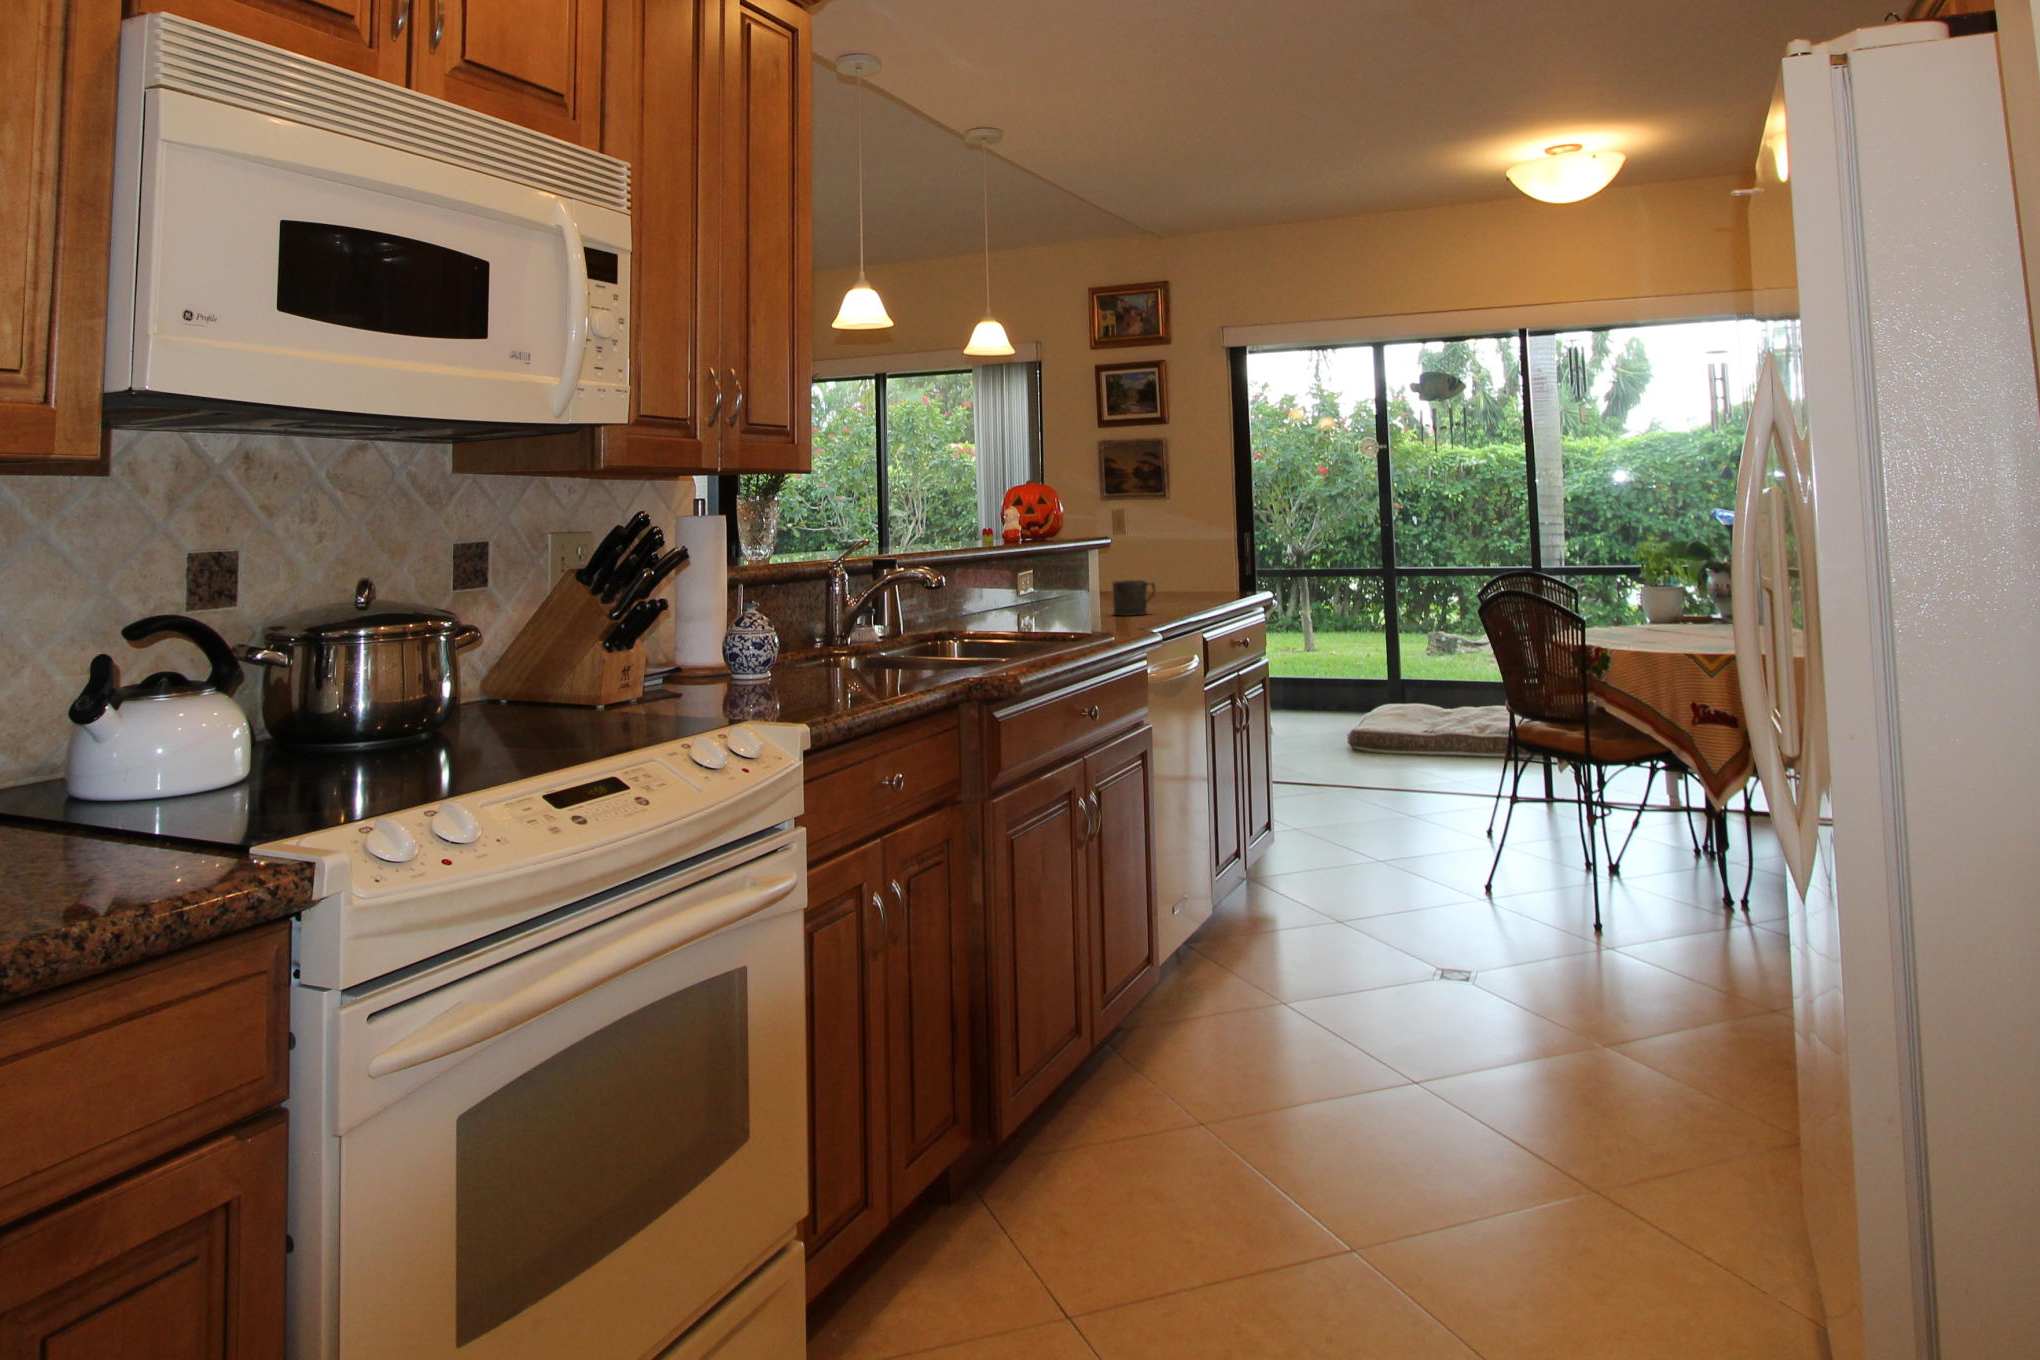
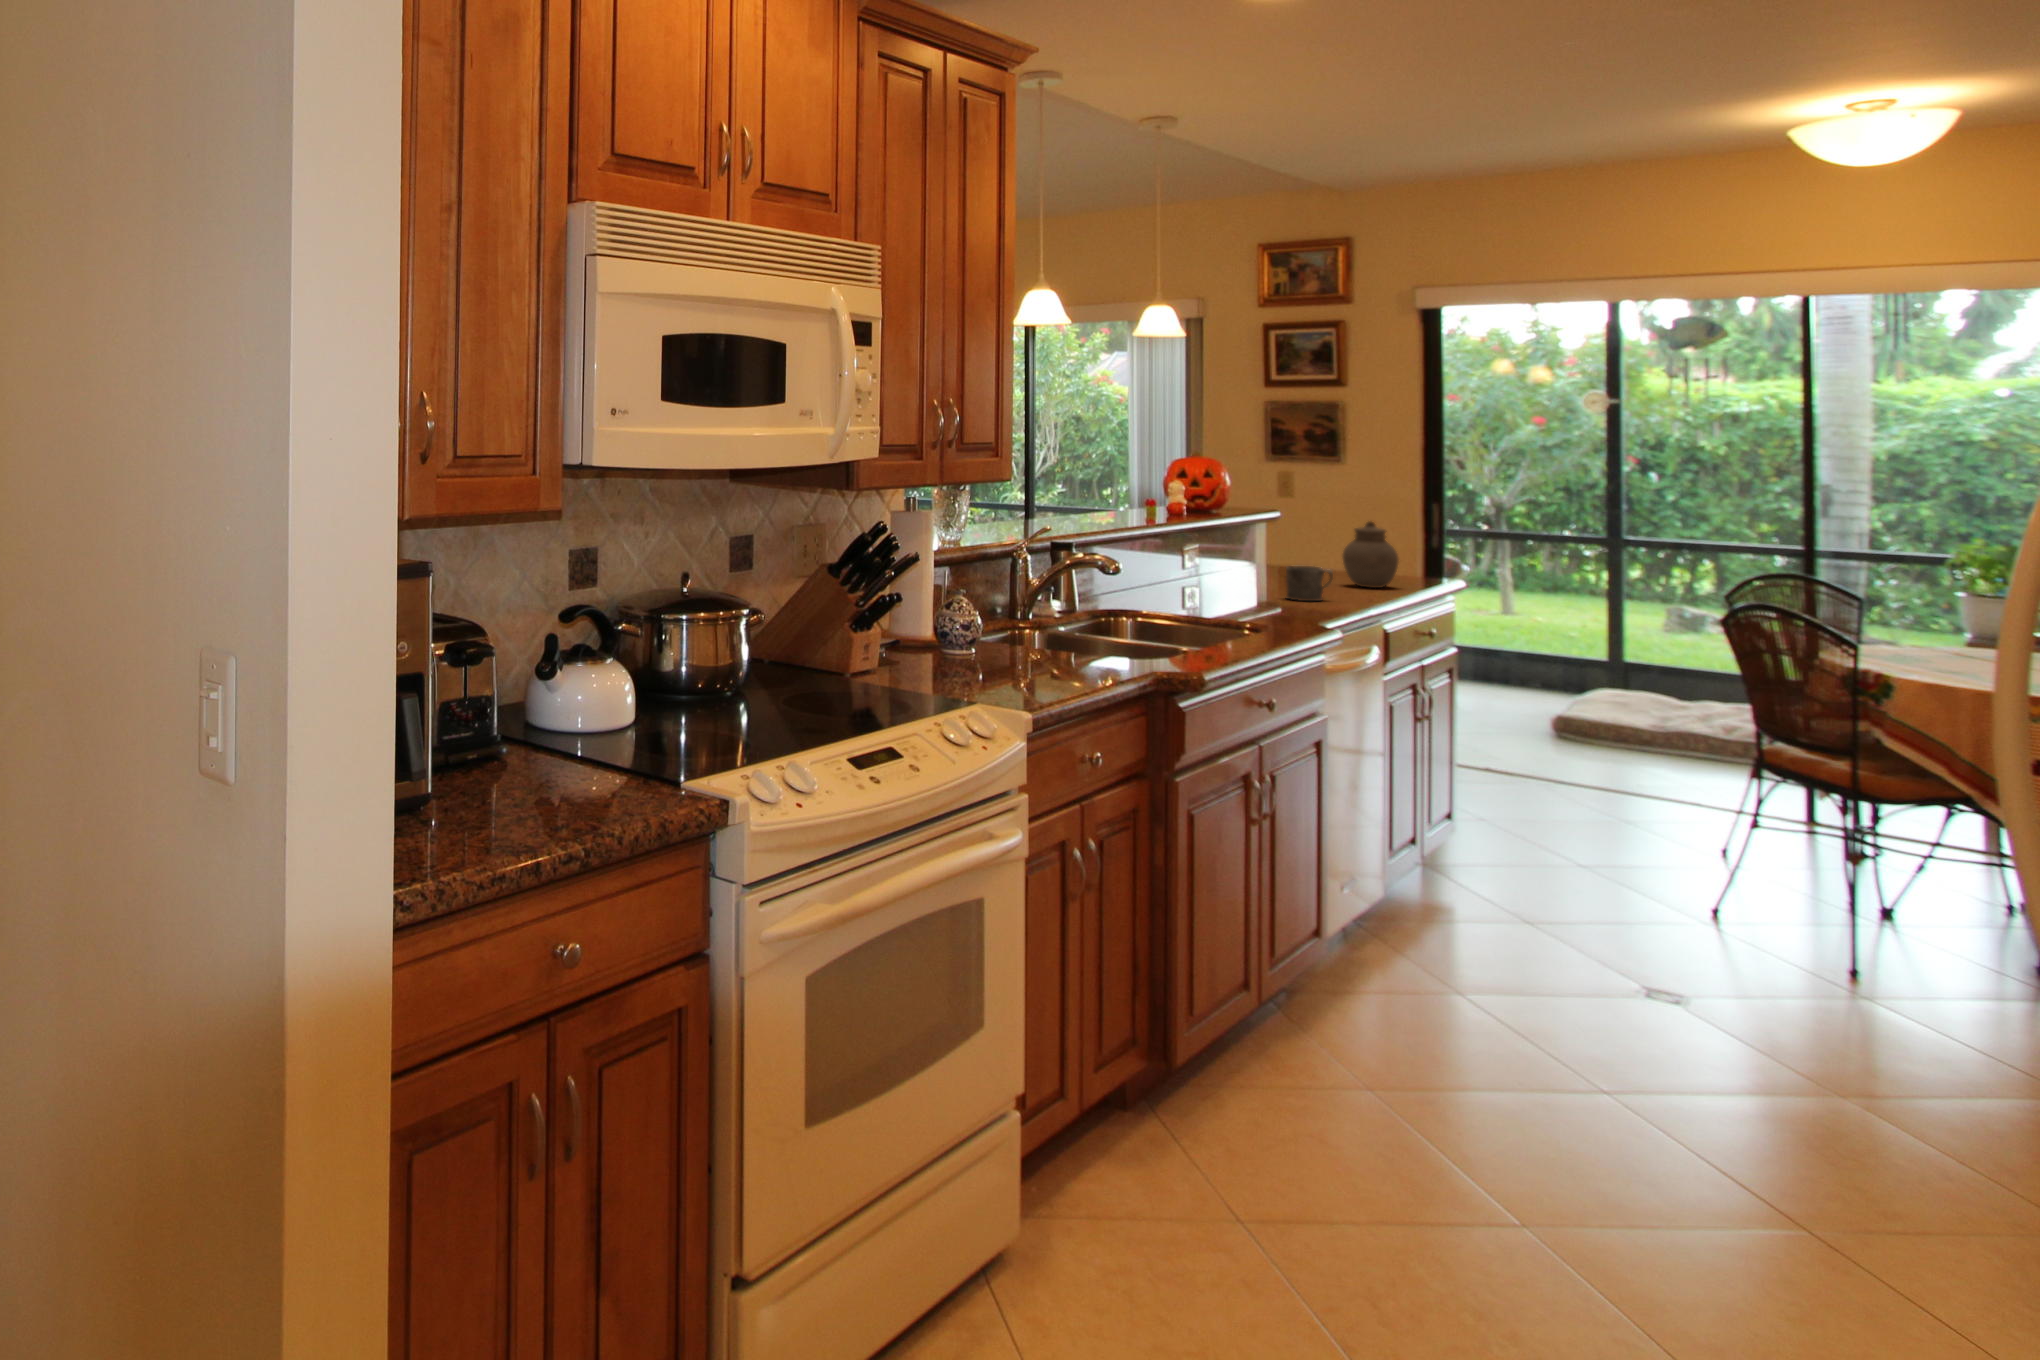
jar: none [1165,536,1214,603] -> present [1343,522,1398,588]

